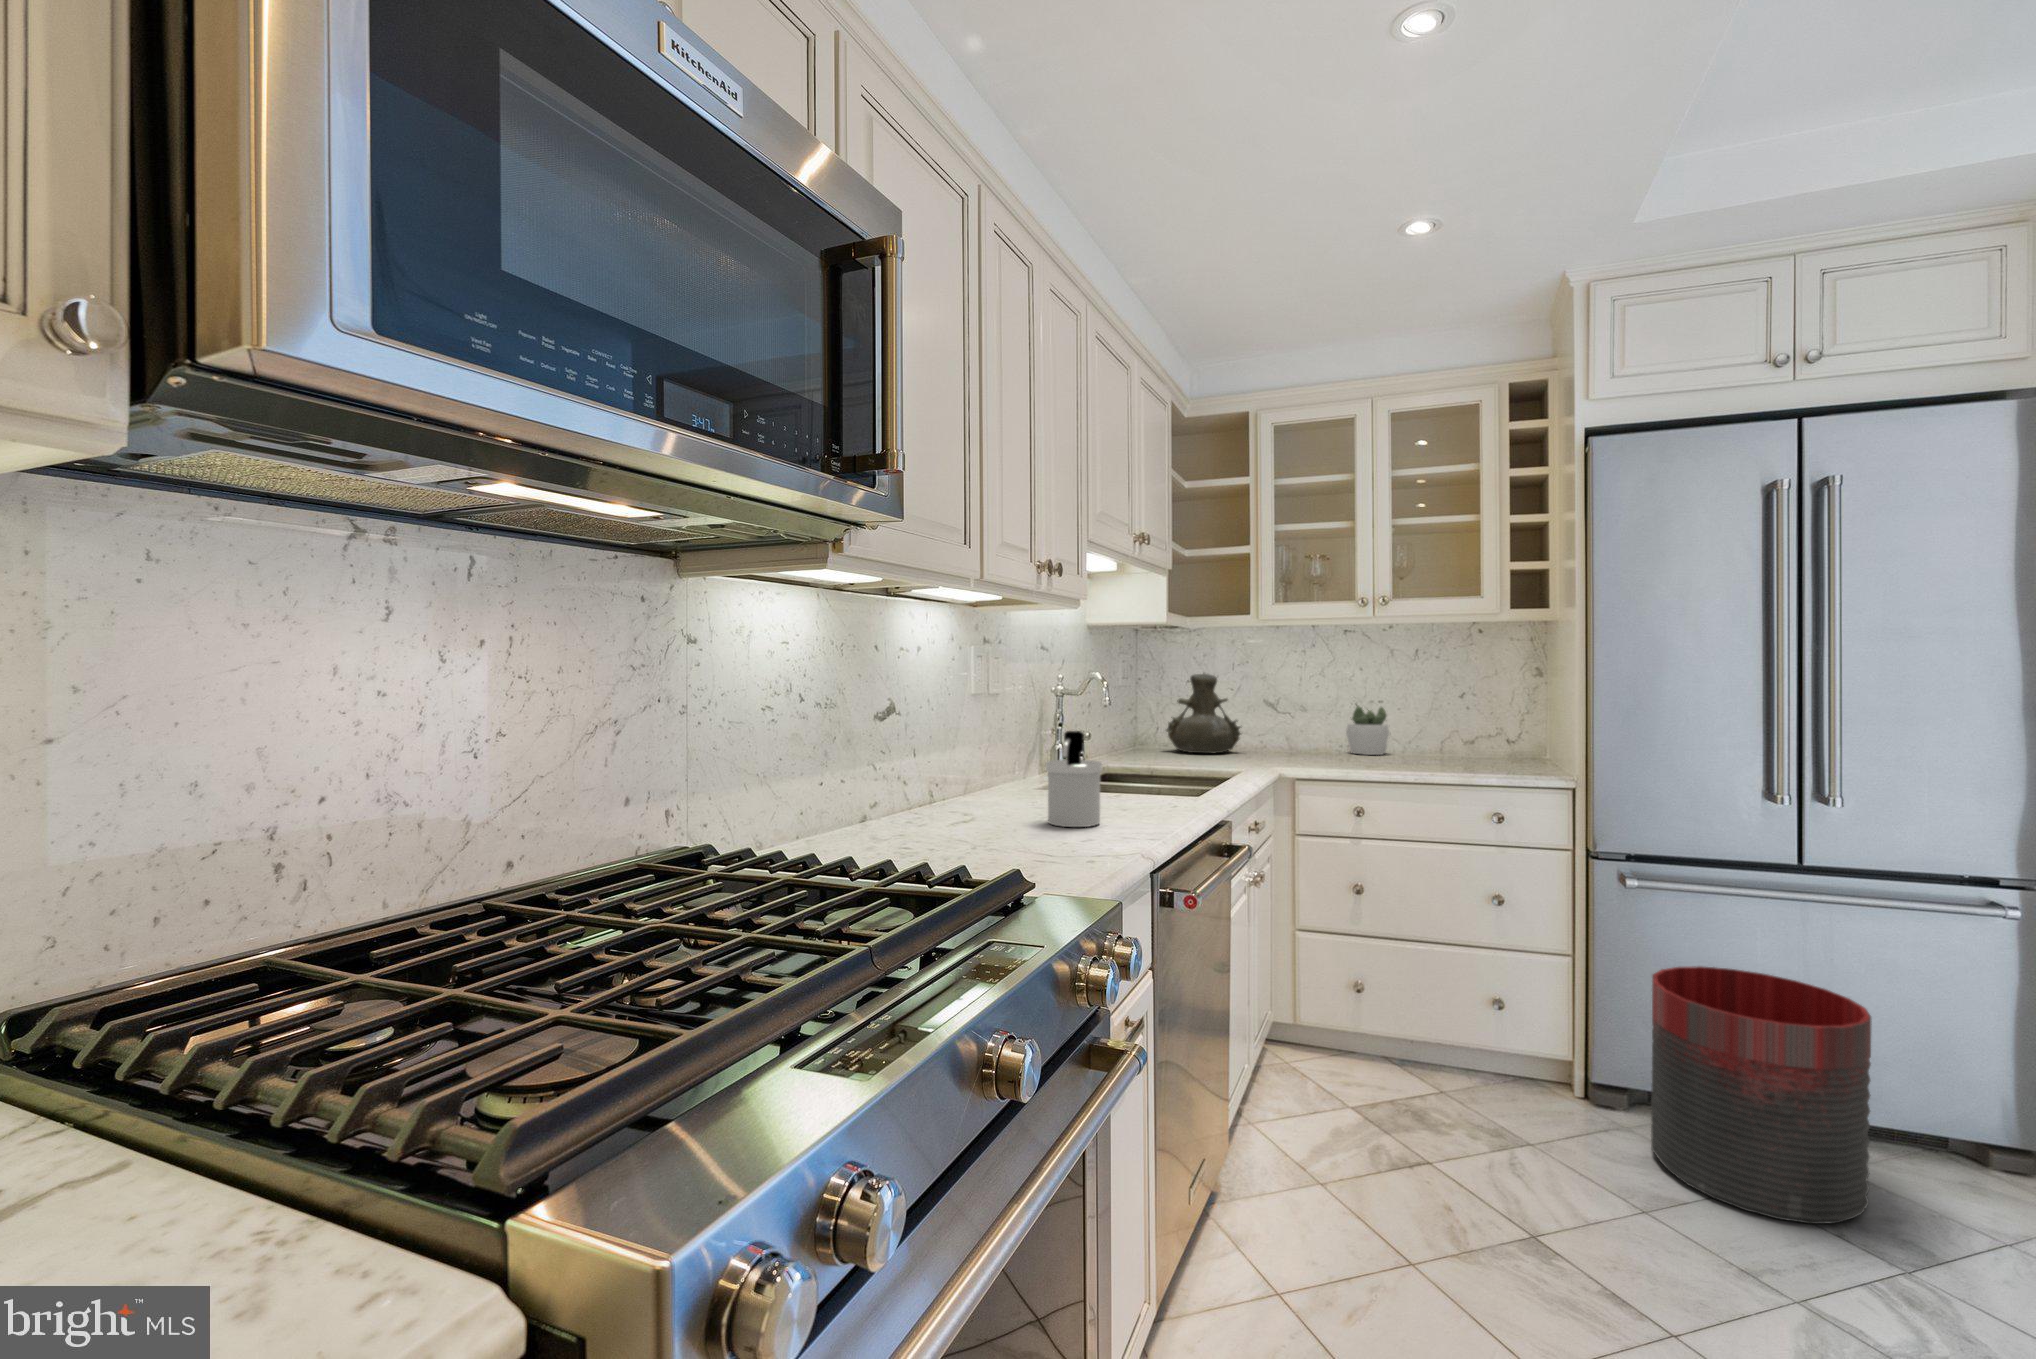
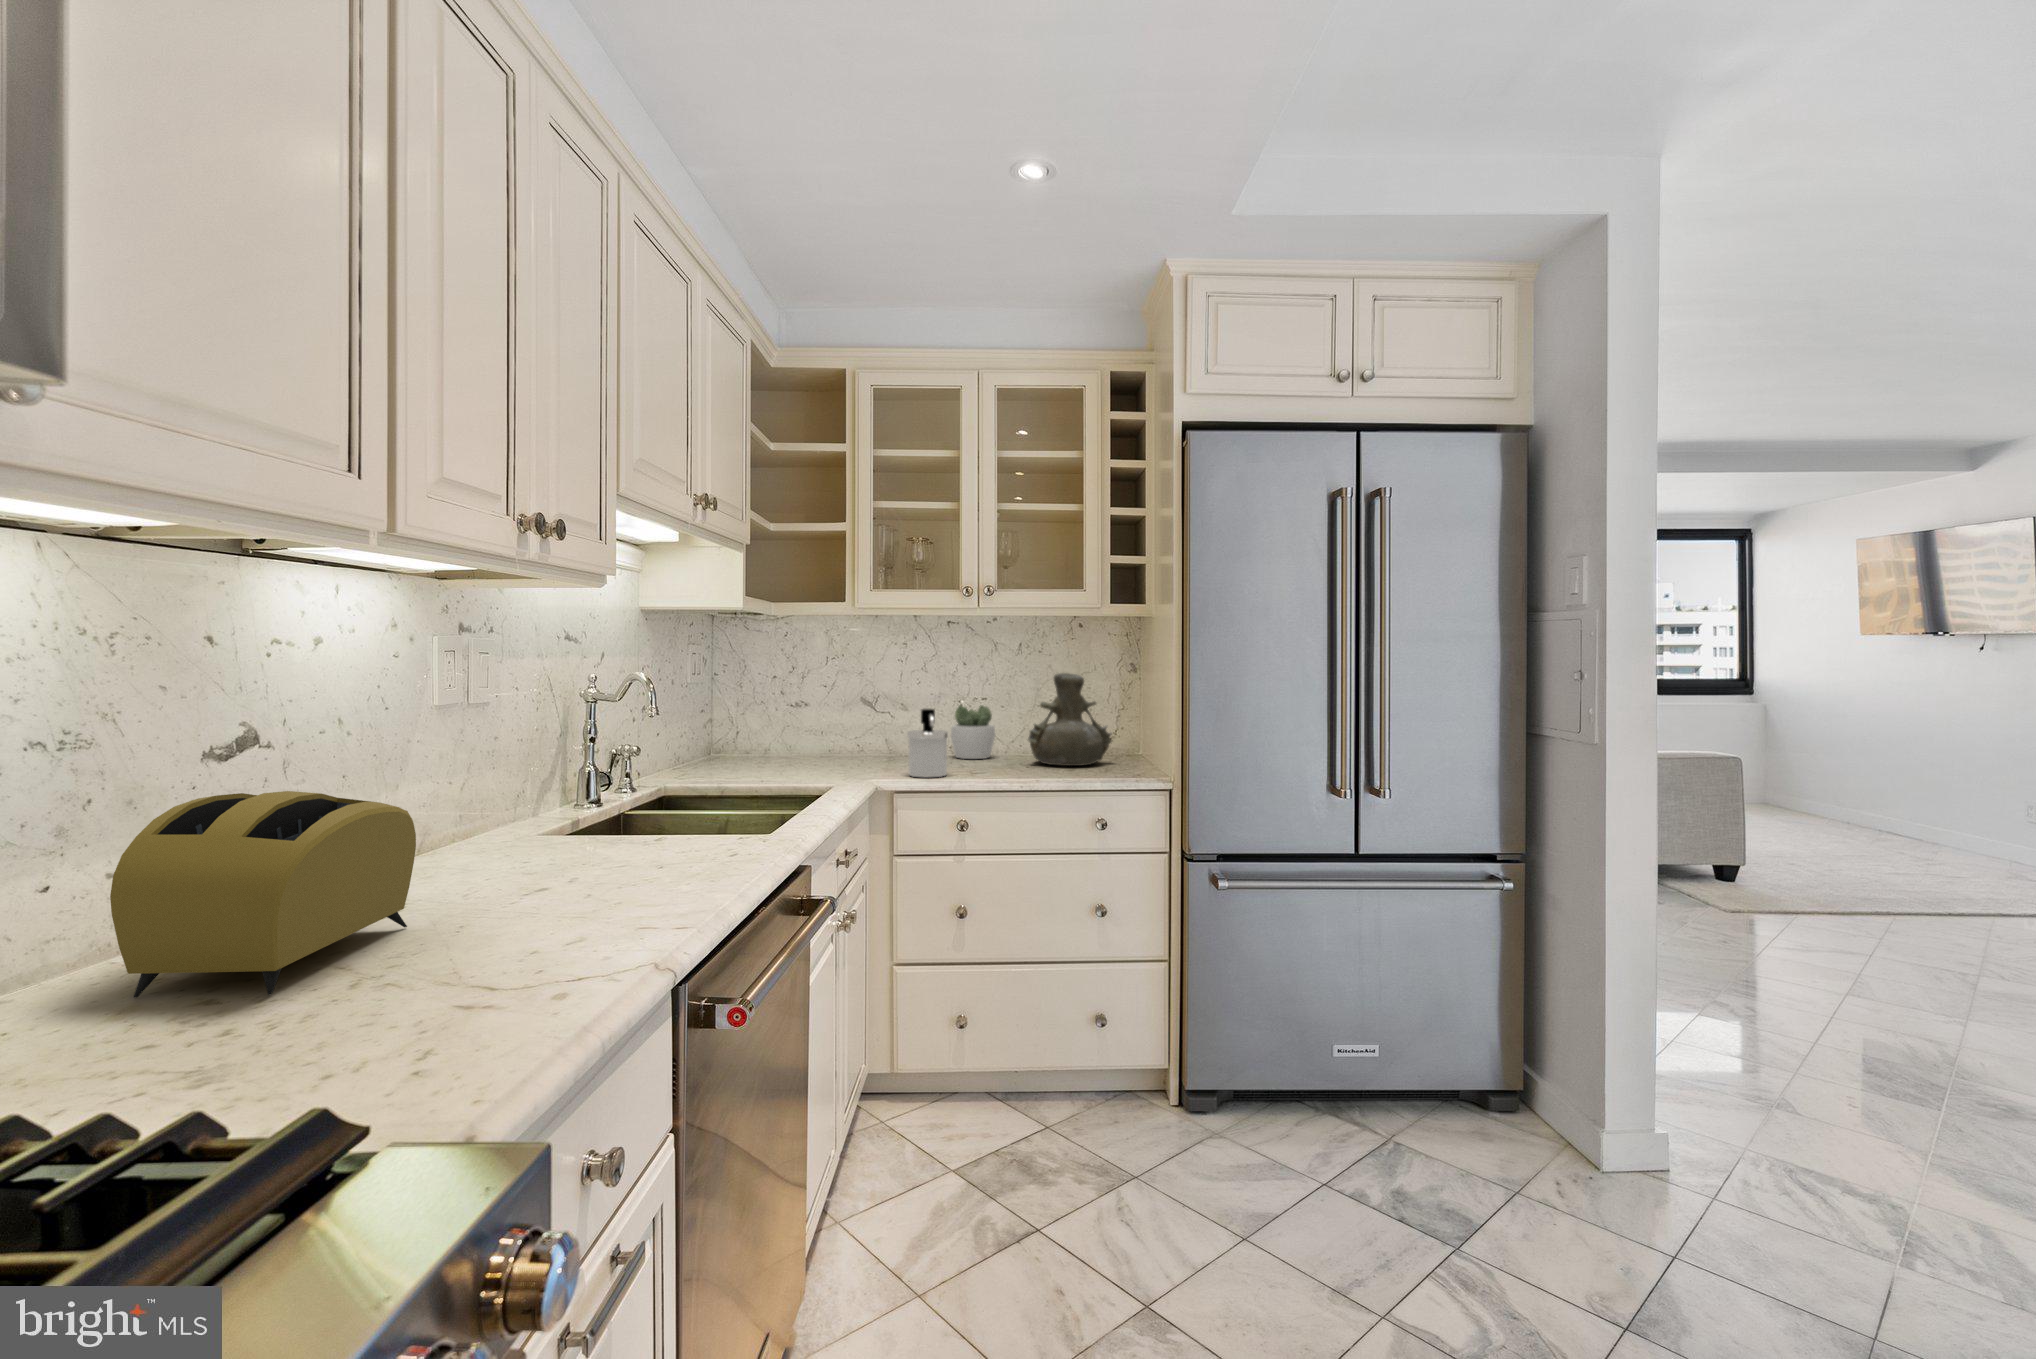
vase: present [1166,674,1241,753] -> present [1028,673,1112,766]
soap dispenser: present [1046,731,1102,827] -> present [907,709,948,778]
toaster: none [853,740,986,855] -> present [110,791,416,998]
trash can: present [1651,966,1872,1224] -> none [1240,960,1416,1210]

